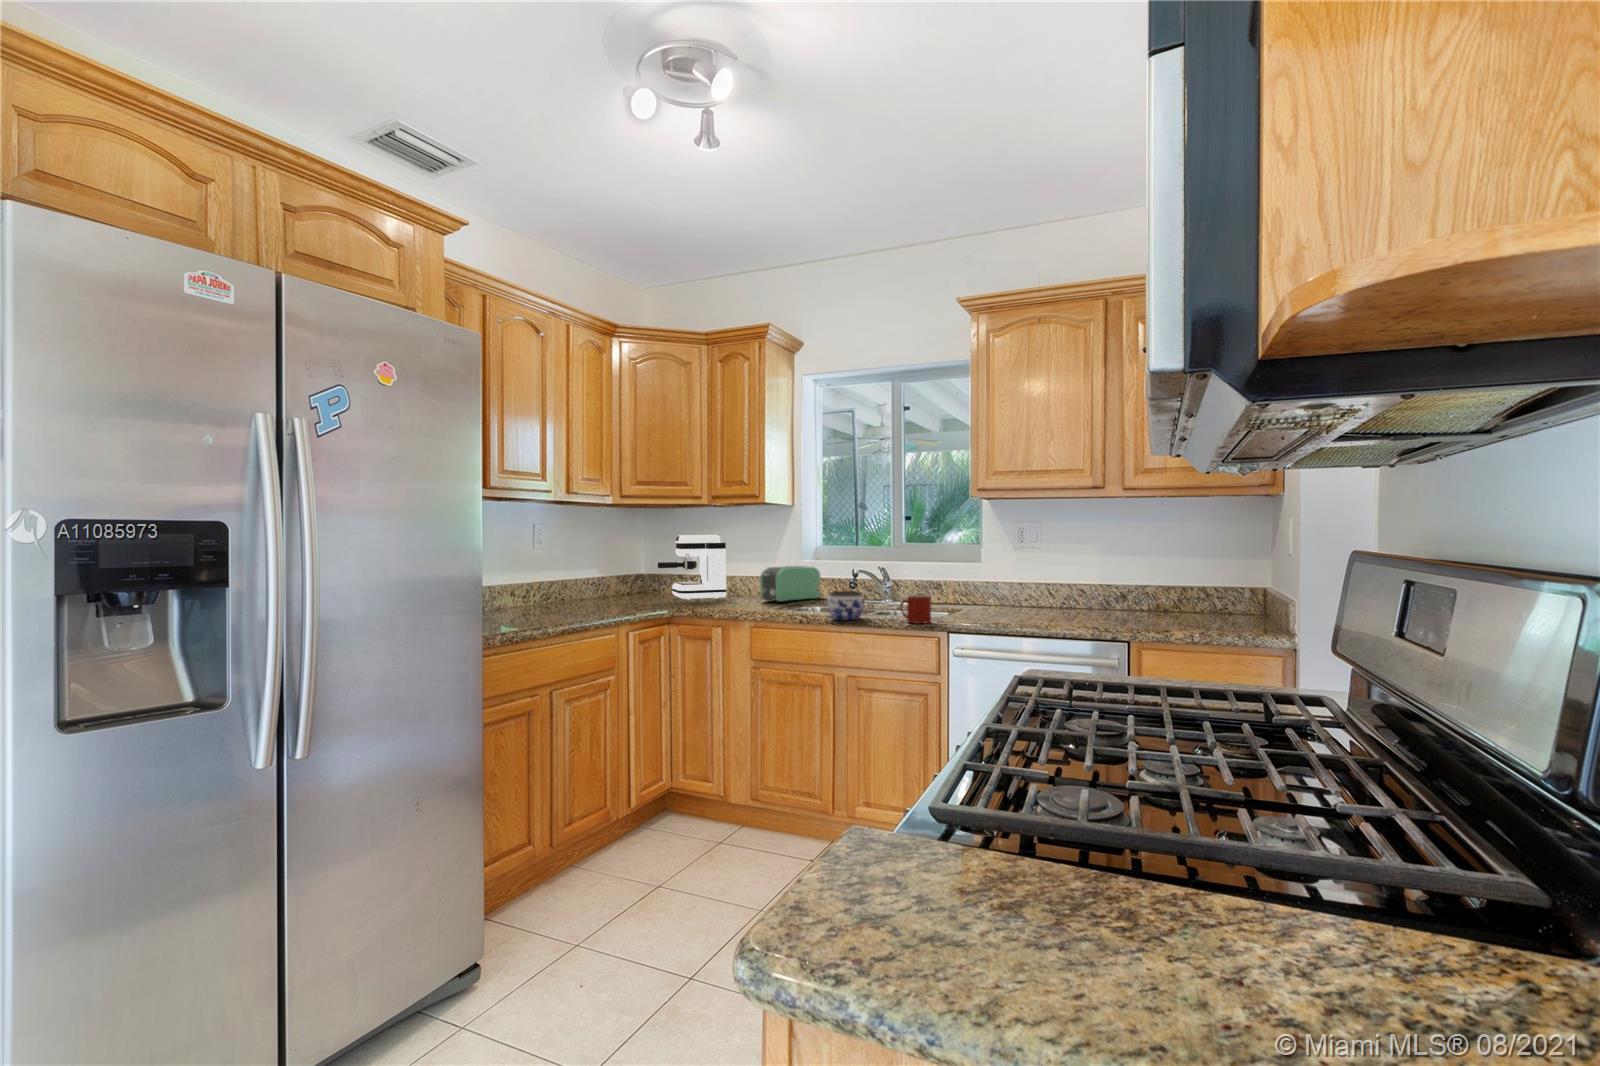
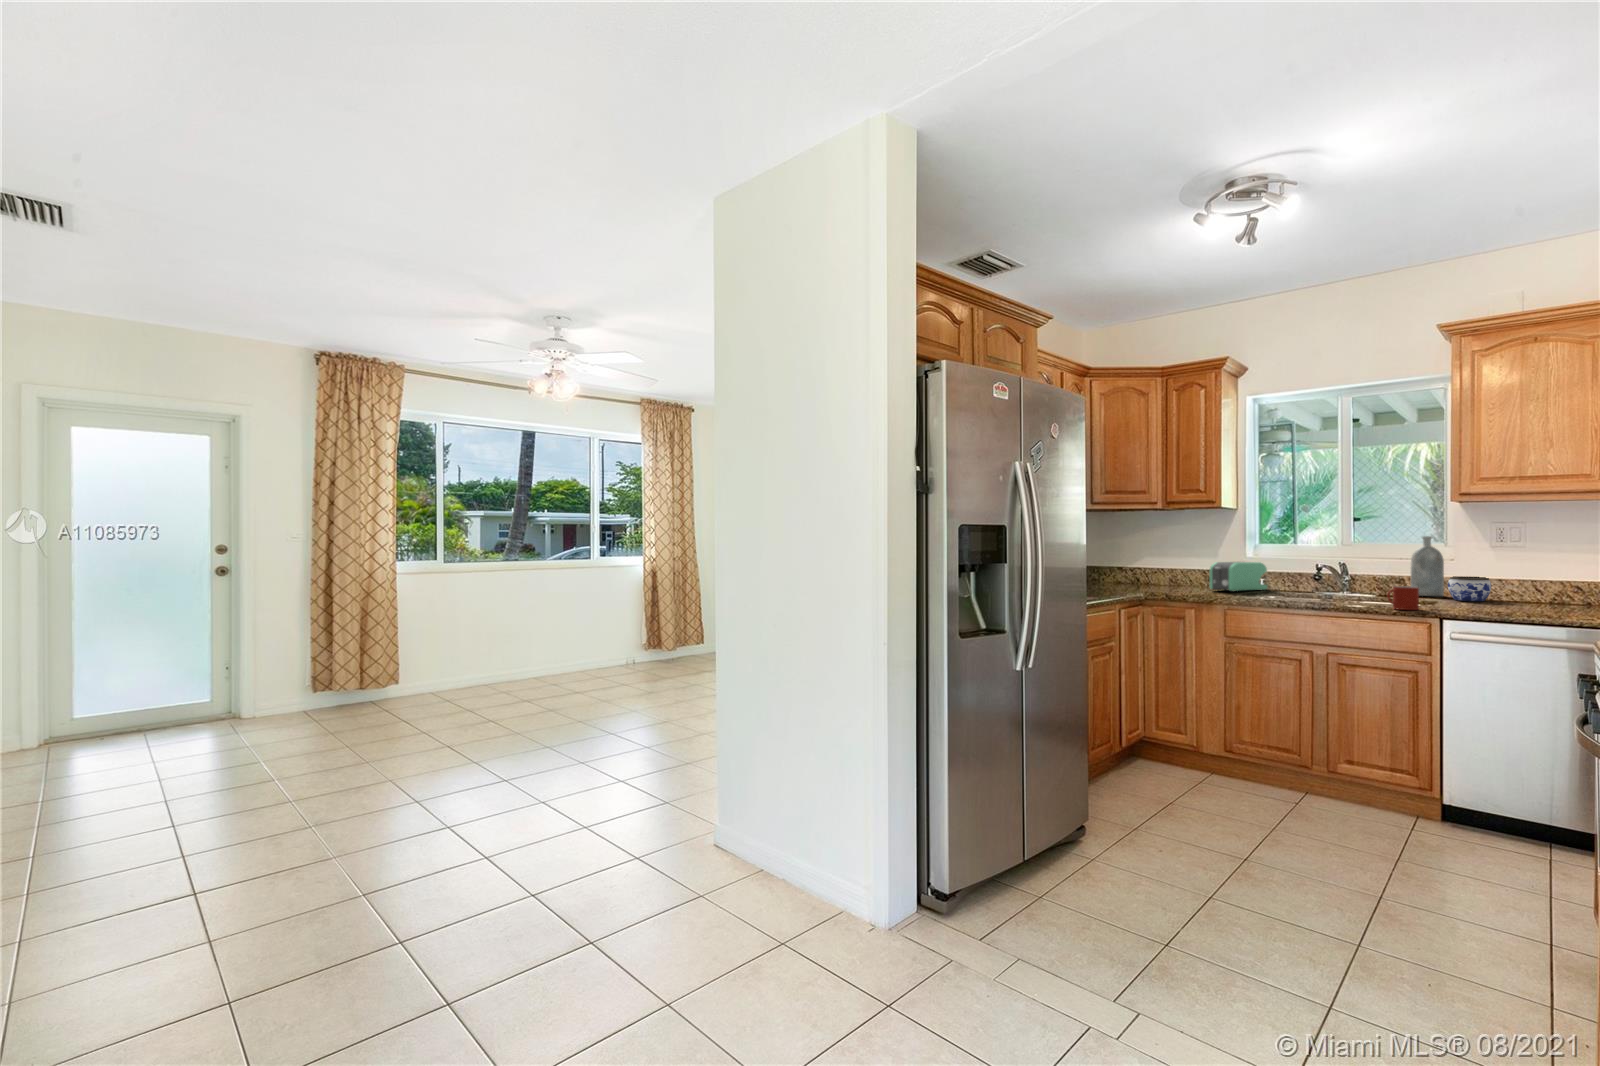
coffee maker: present [658,535,726,600] -> none [1106,535,1171,588]
bottle: none [945,536,973,602] -> present [1411,536,1444,596]
jar: present [827,591,865,620] -> present [1448,576,1491,601]

